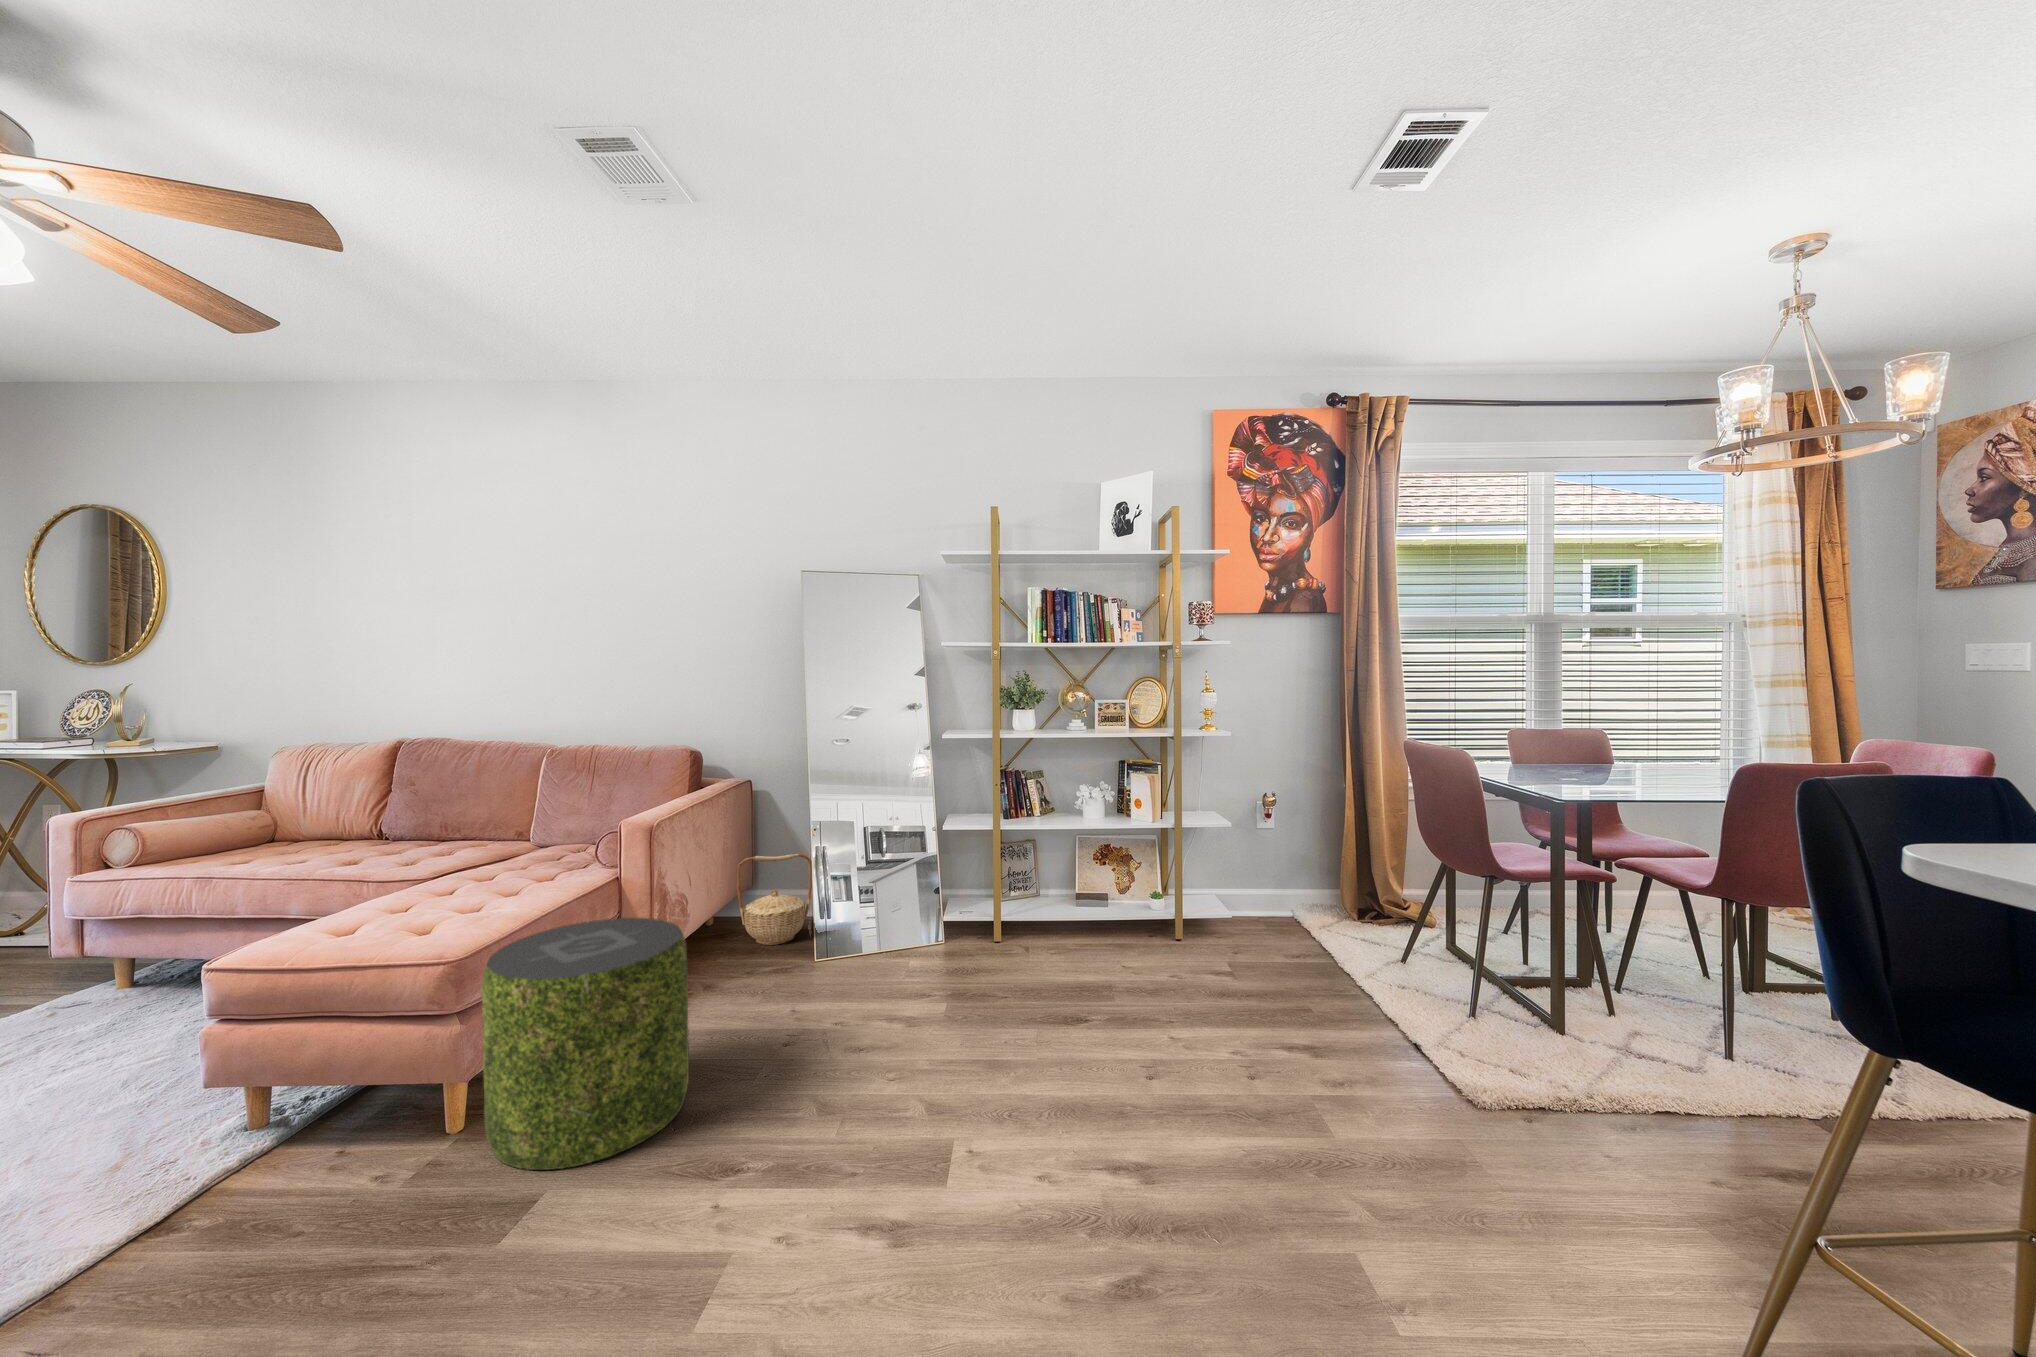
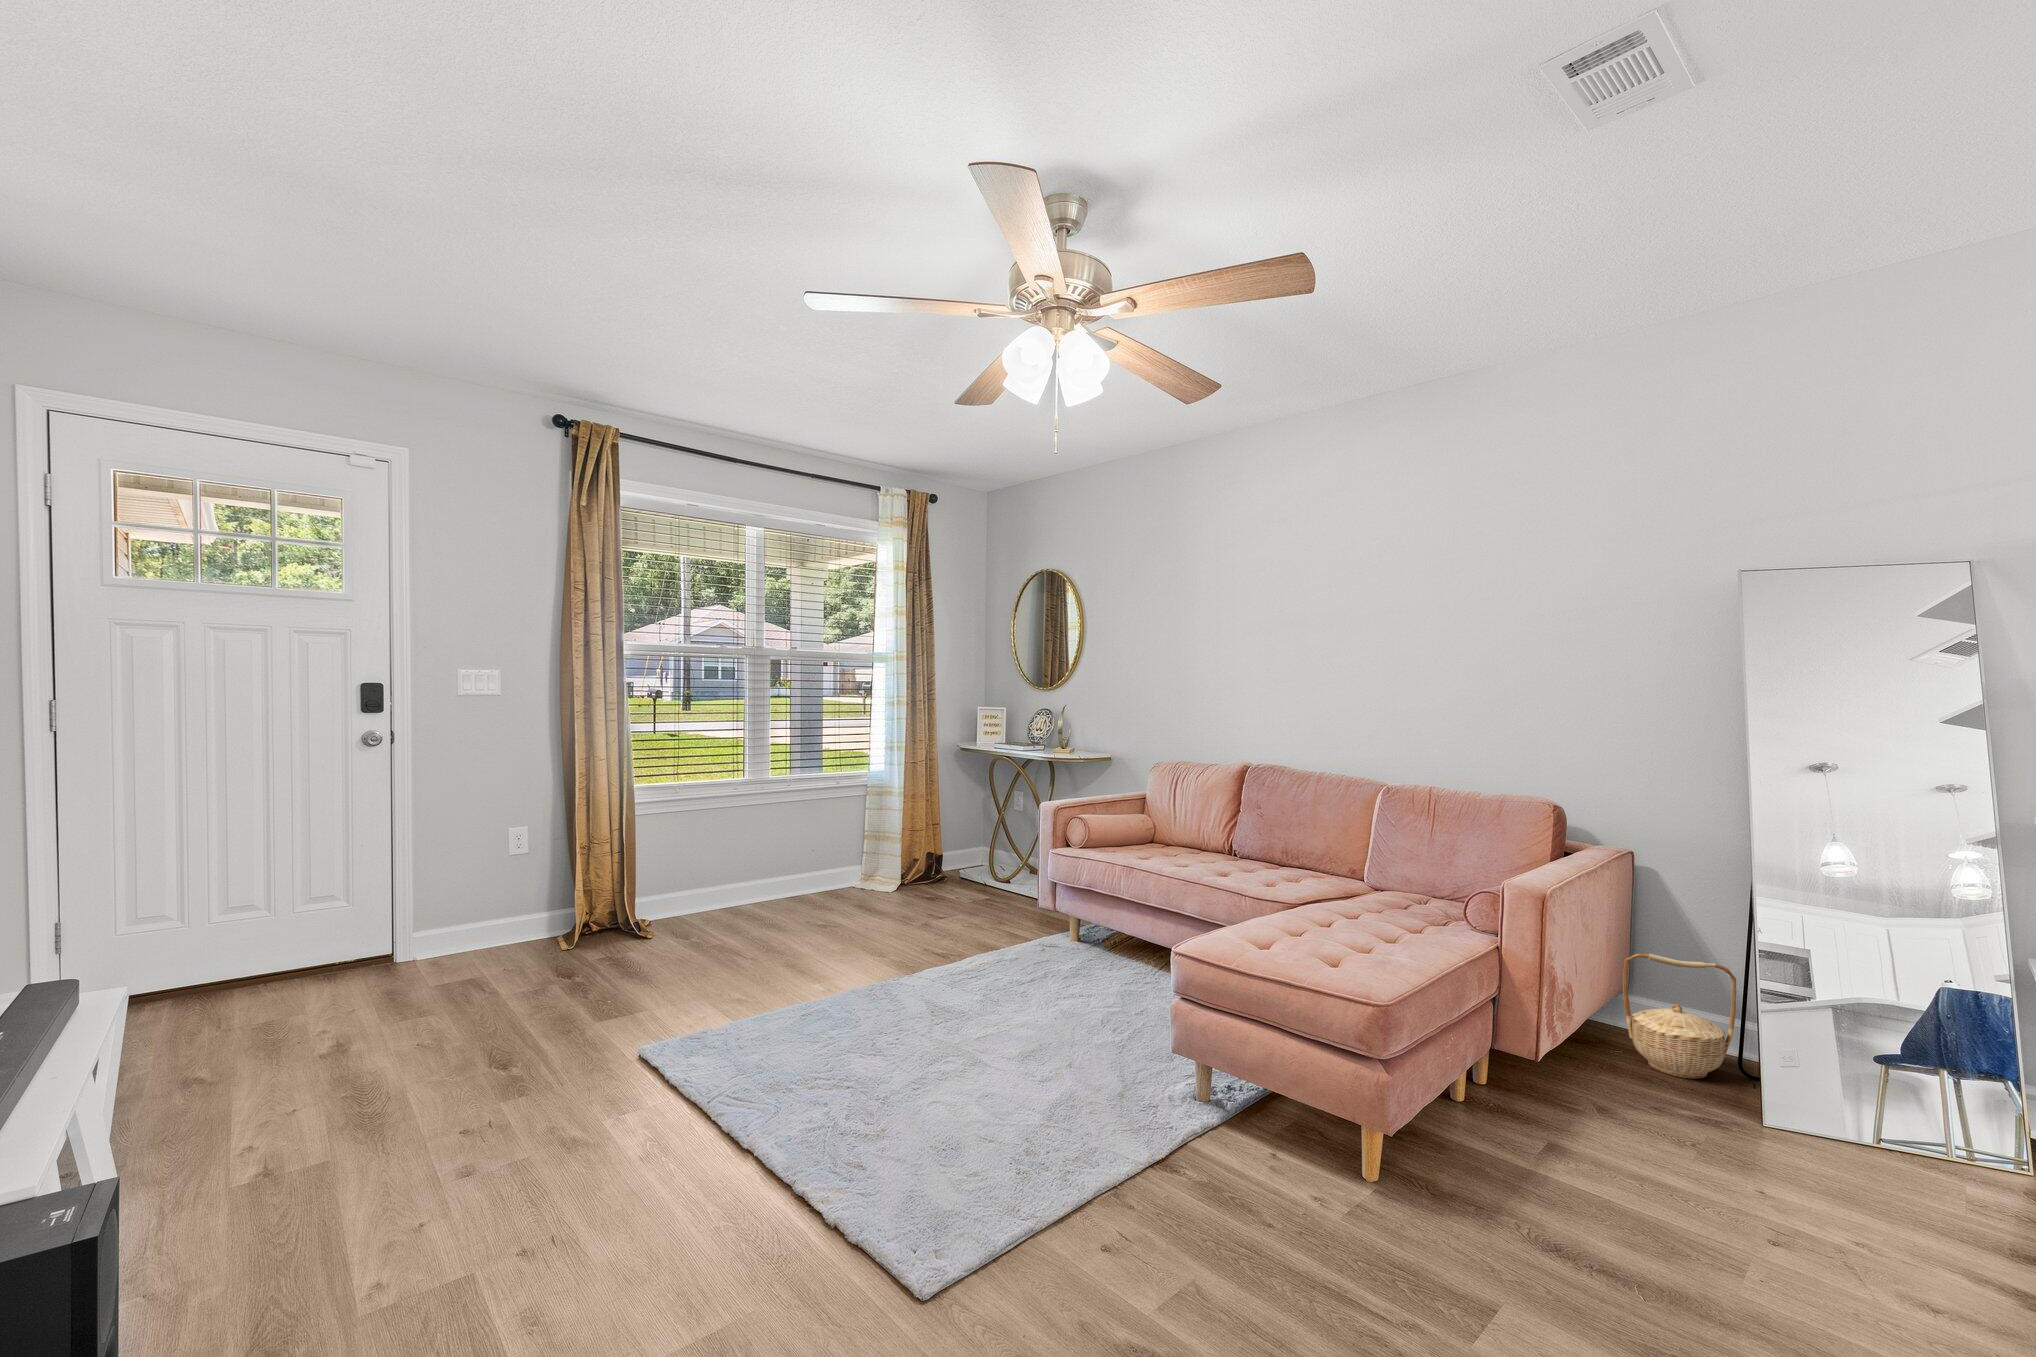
pouf: present [482,918,689,1170] -> none [1406,995,1636,1286]

